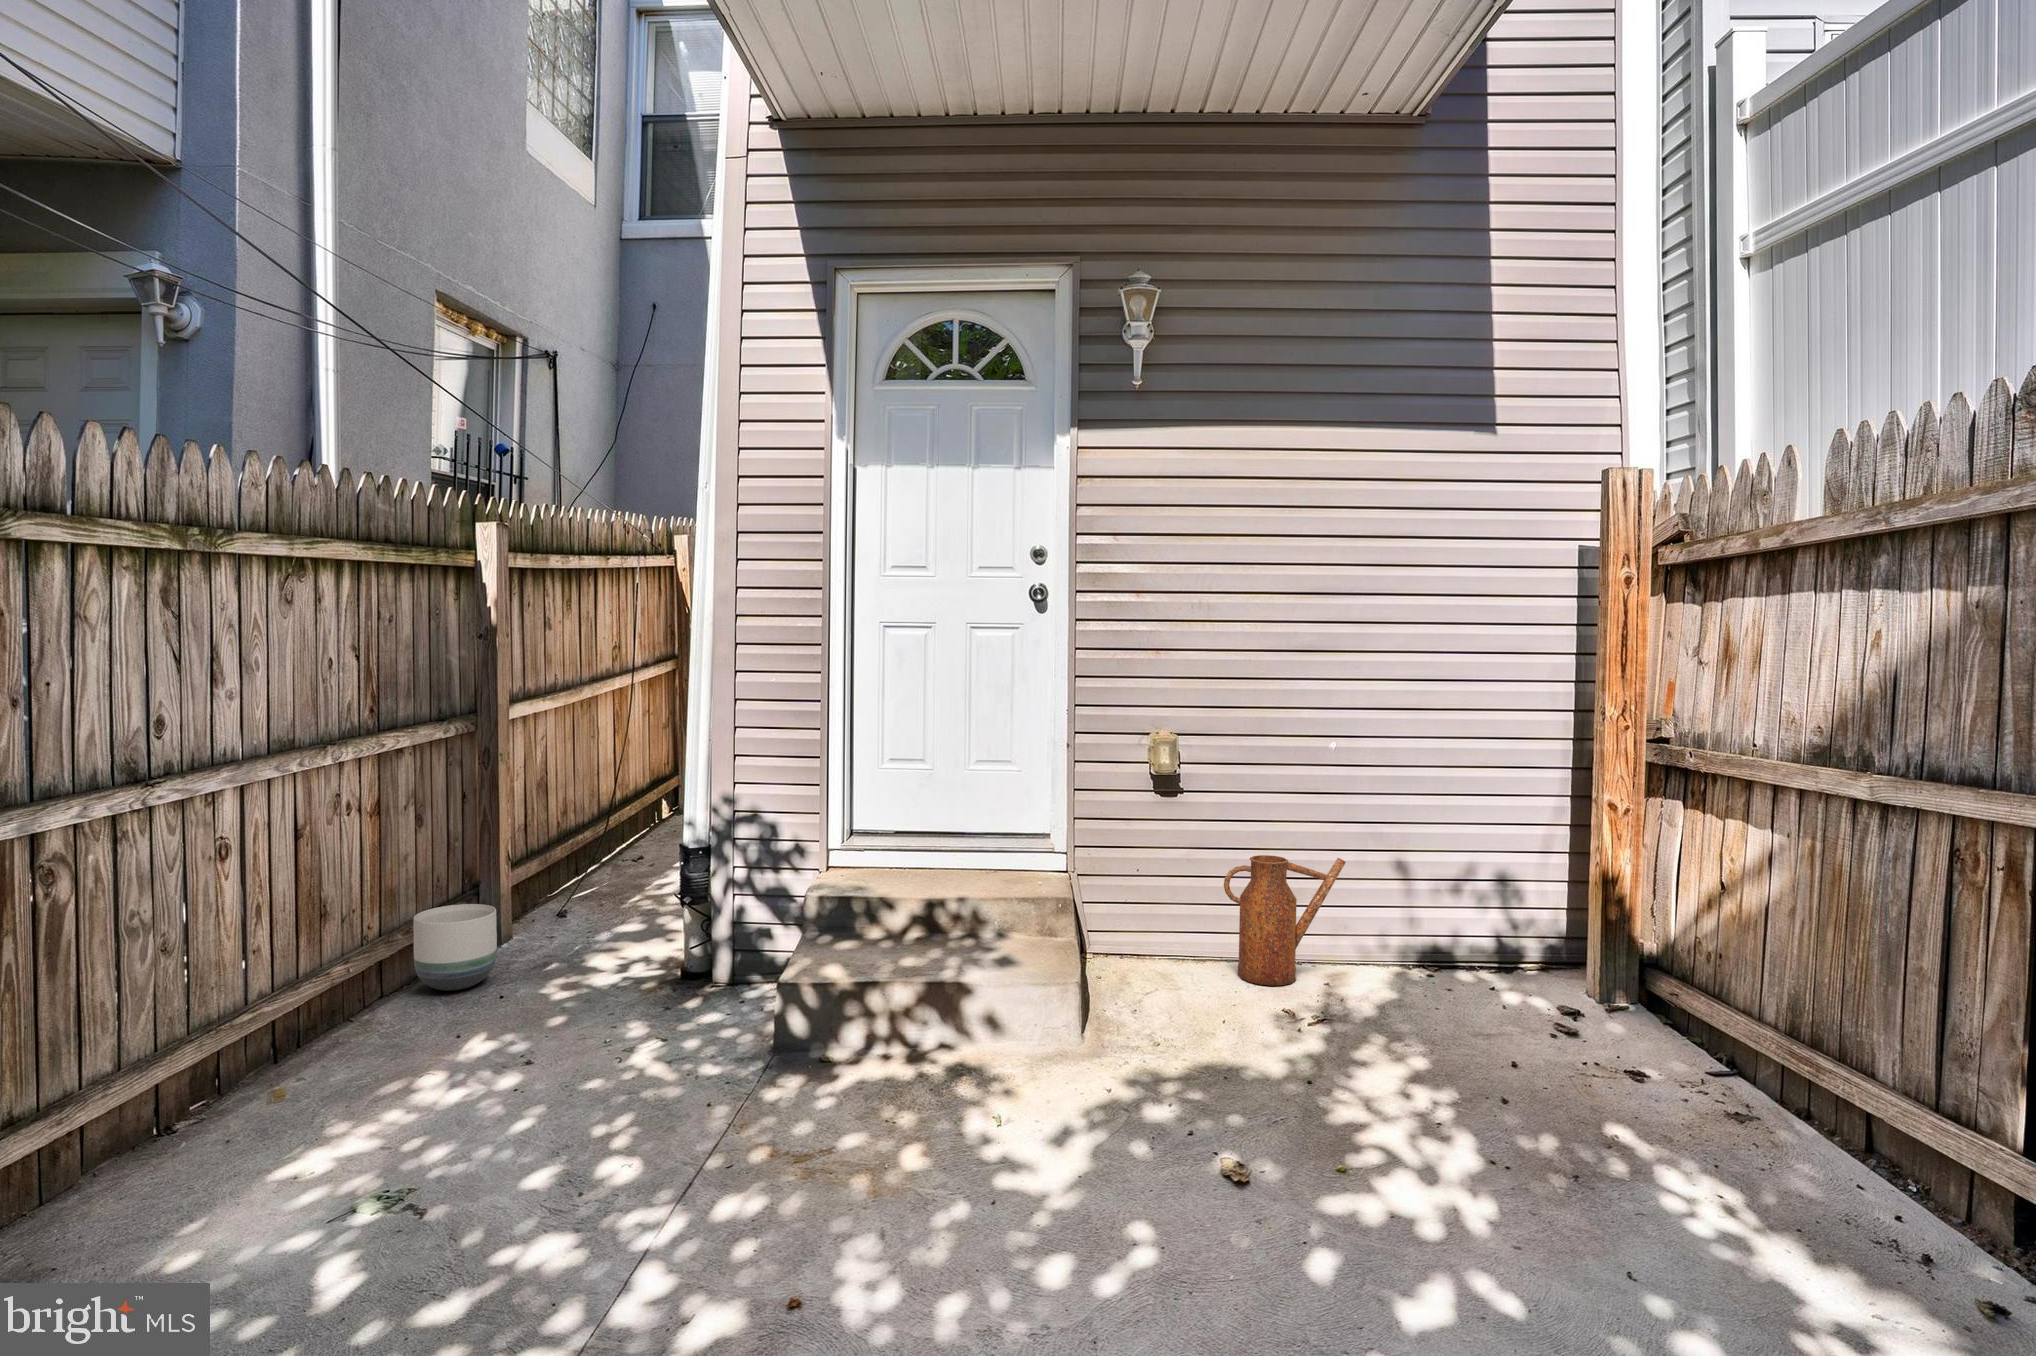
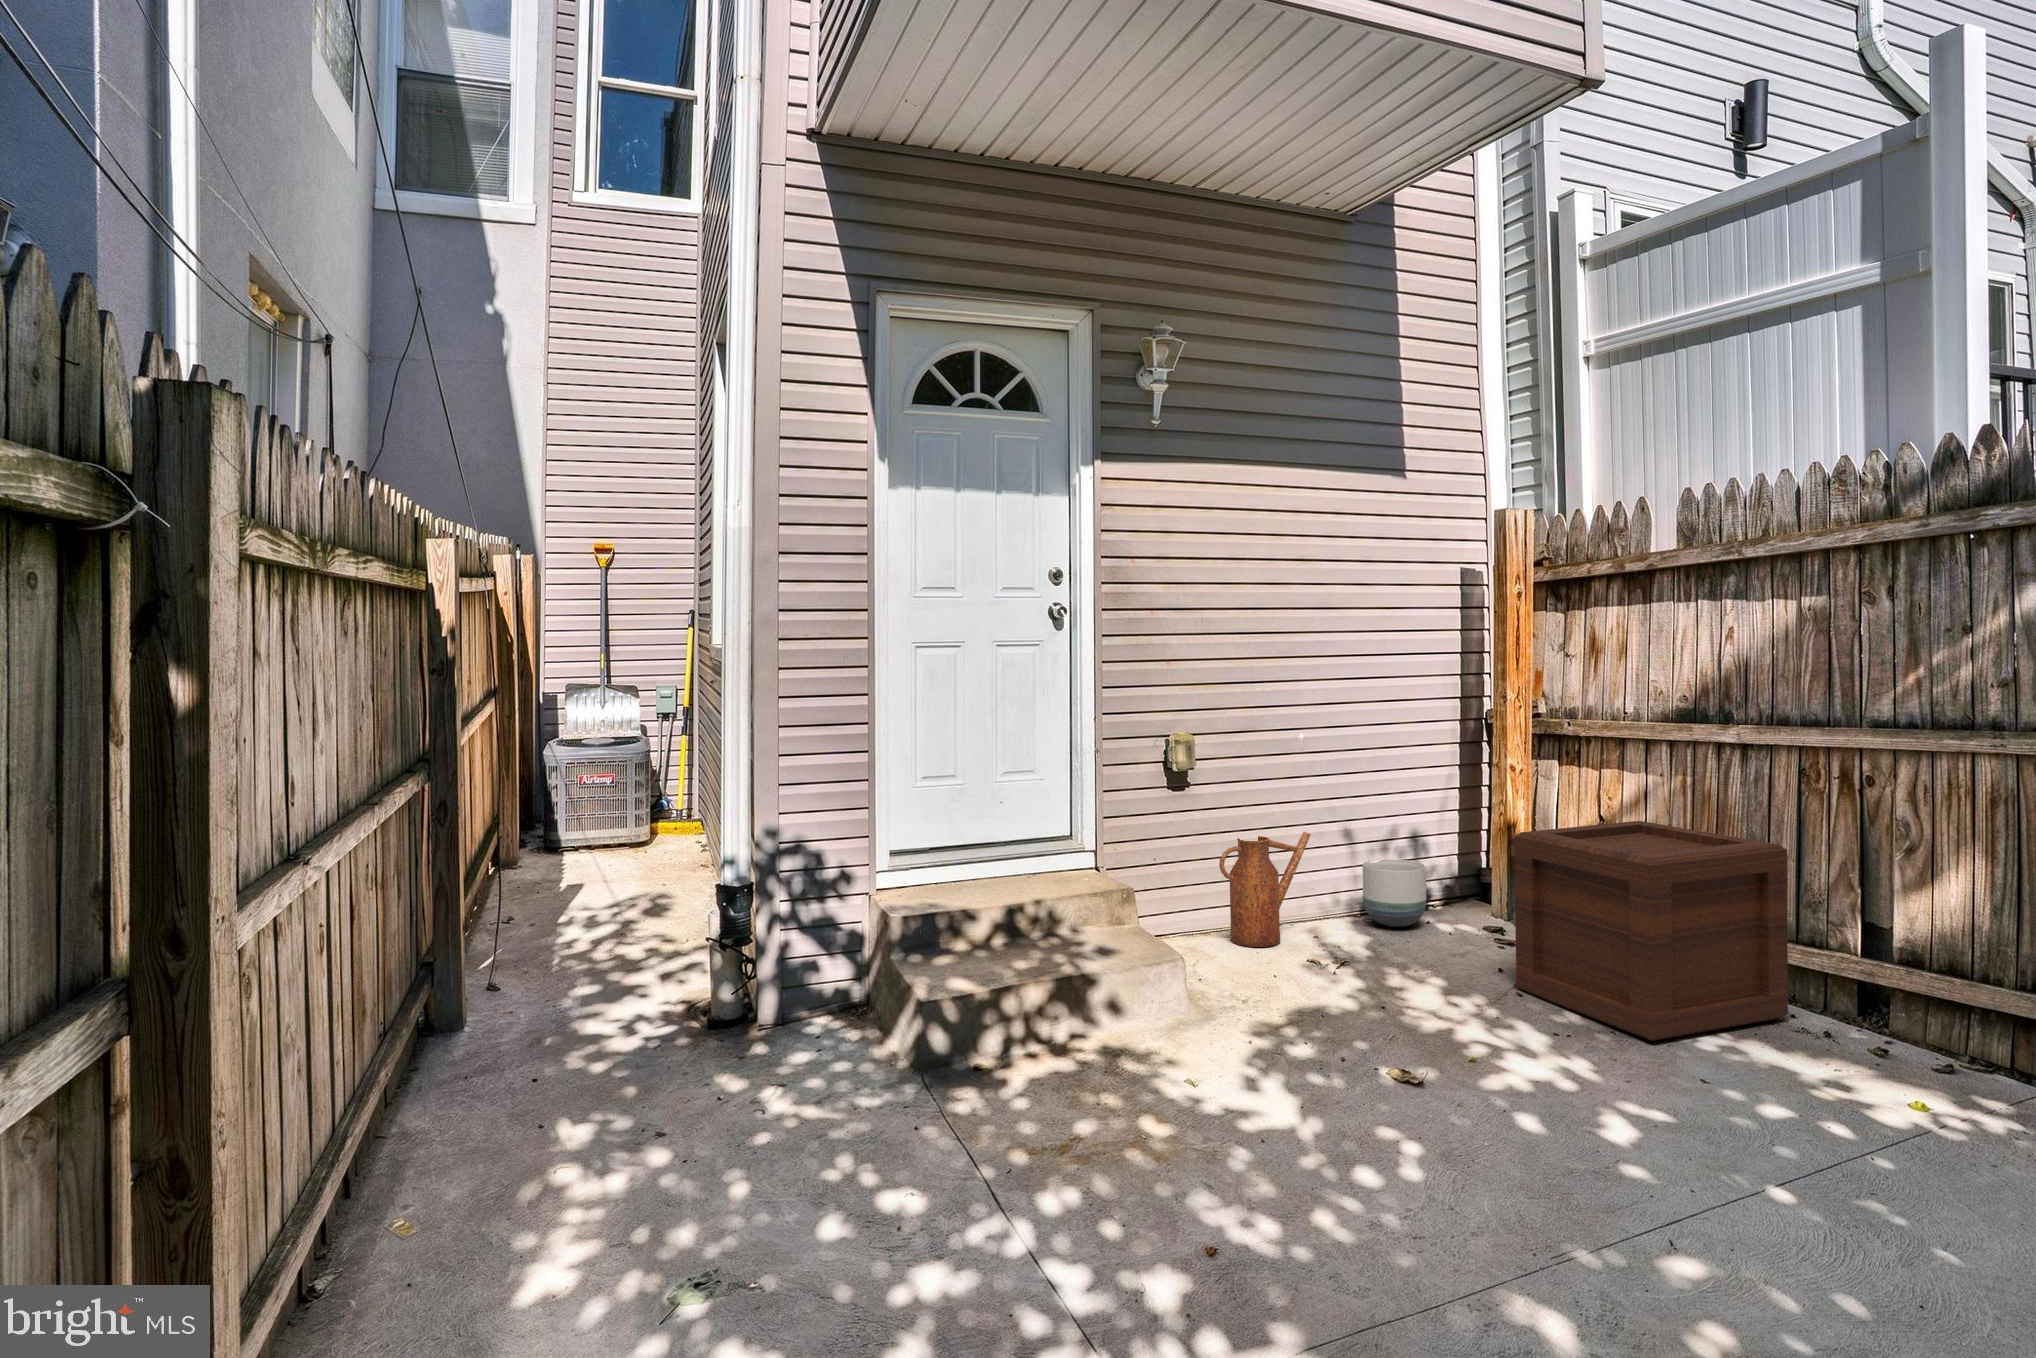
wooden crate: none [1531,889,1915,1207] -> present [1514,821,1788,1041]
planter: present [413,904,497,991] -> present [1363,859,1426,927]

